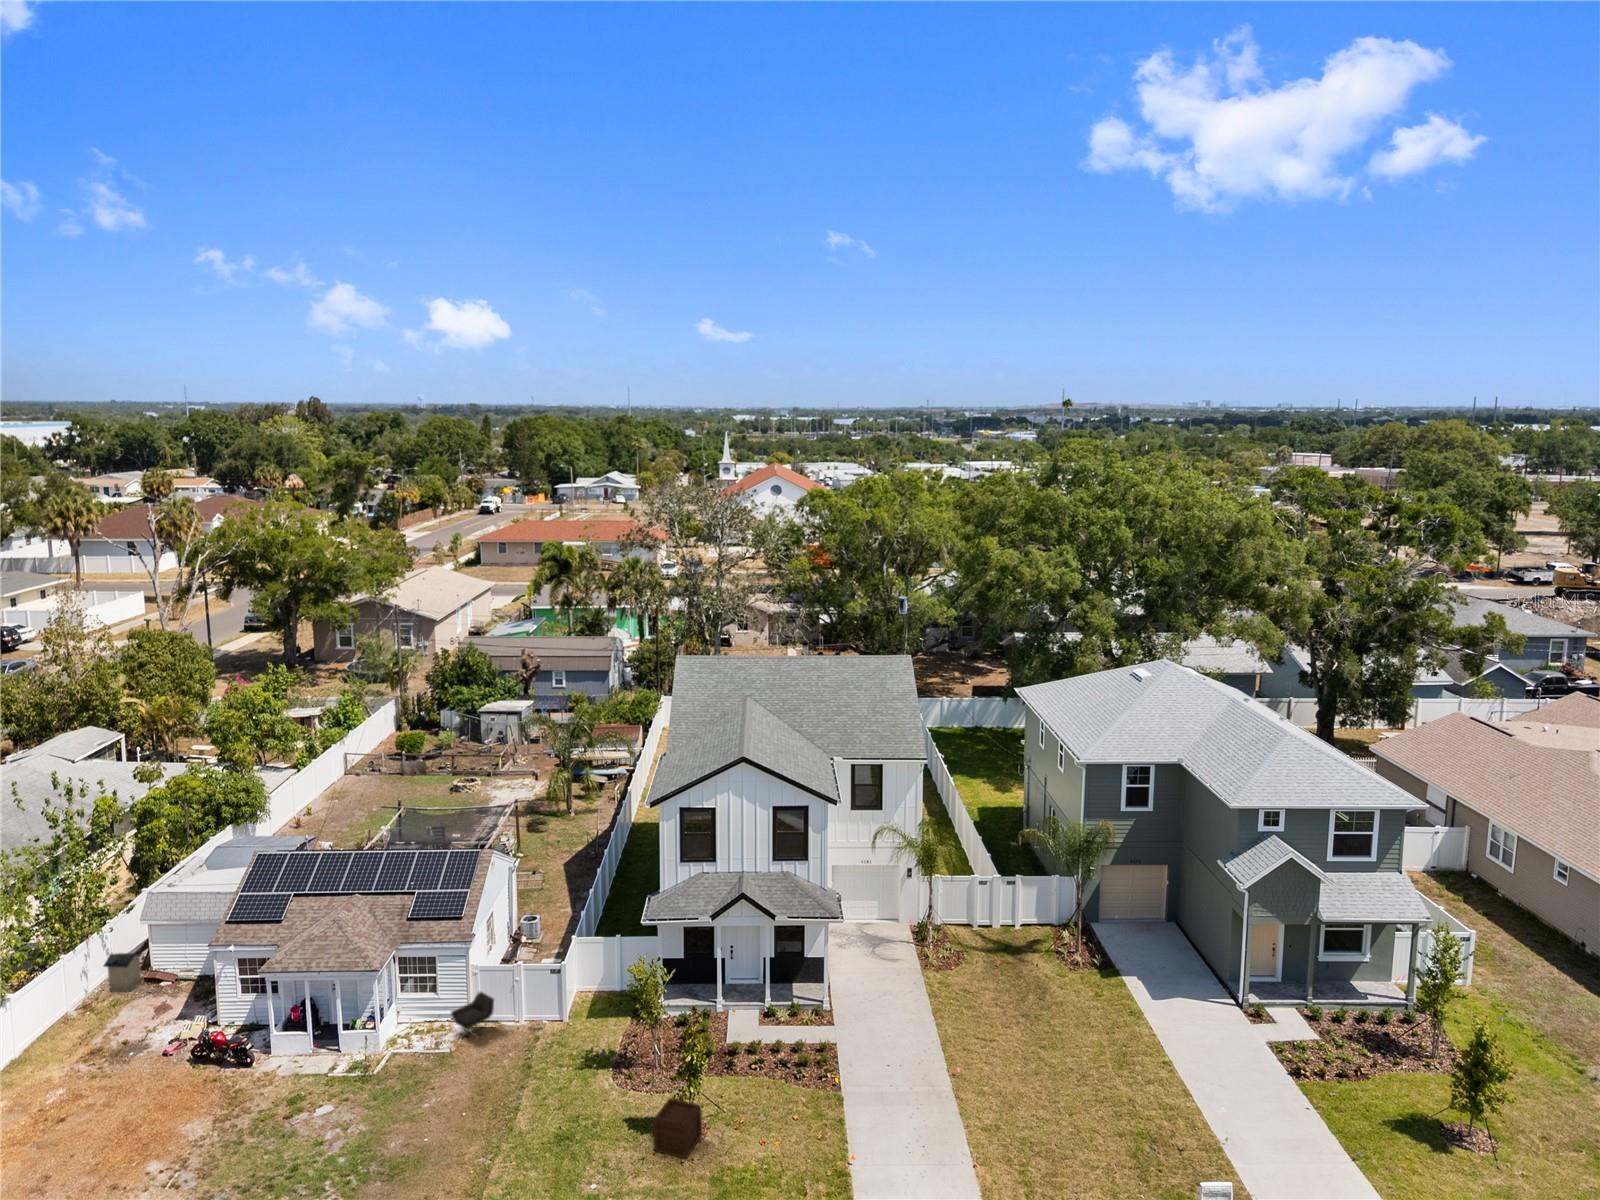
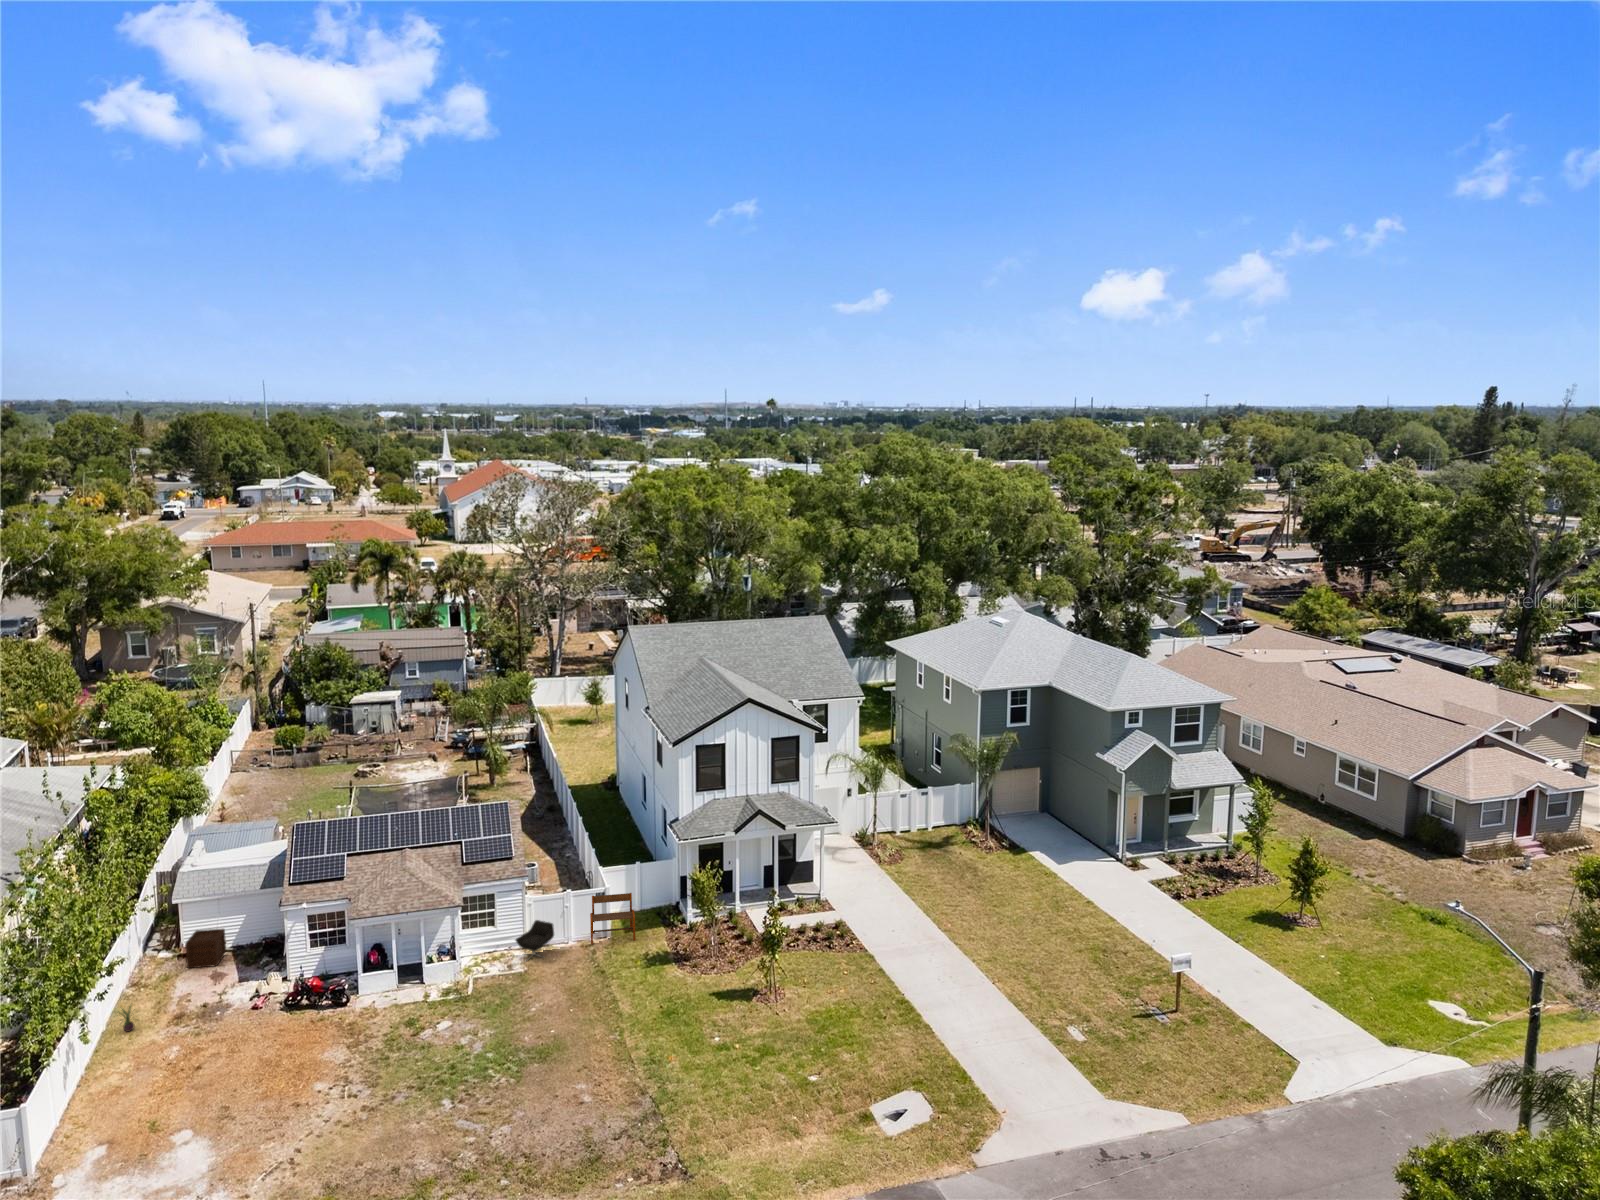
trash can: present [104,953,142,992] -> none [136,933,170,973]
bench: none [536,971,593,1031] -> present [590,893,635,944]
decorative plant: none [27,1032,64,1061] -> present [120,1006,134,1032]
wooden crate: present [653,1098,702,1158] -> present [185,929,226,968]

